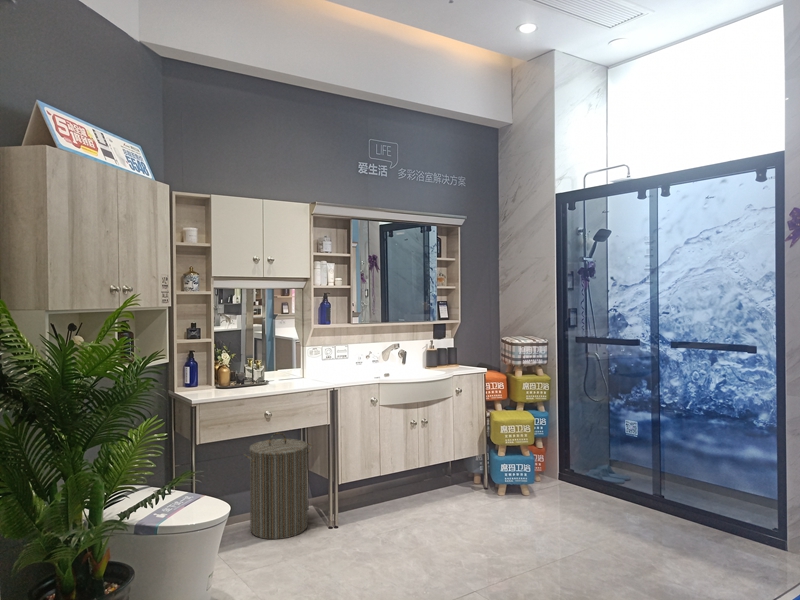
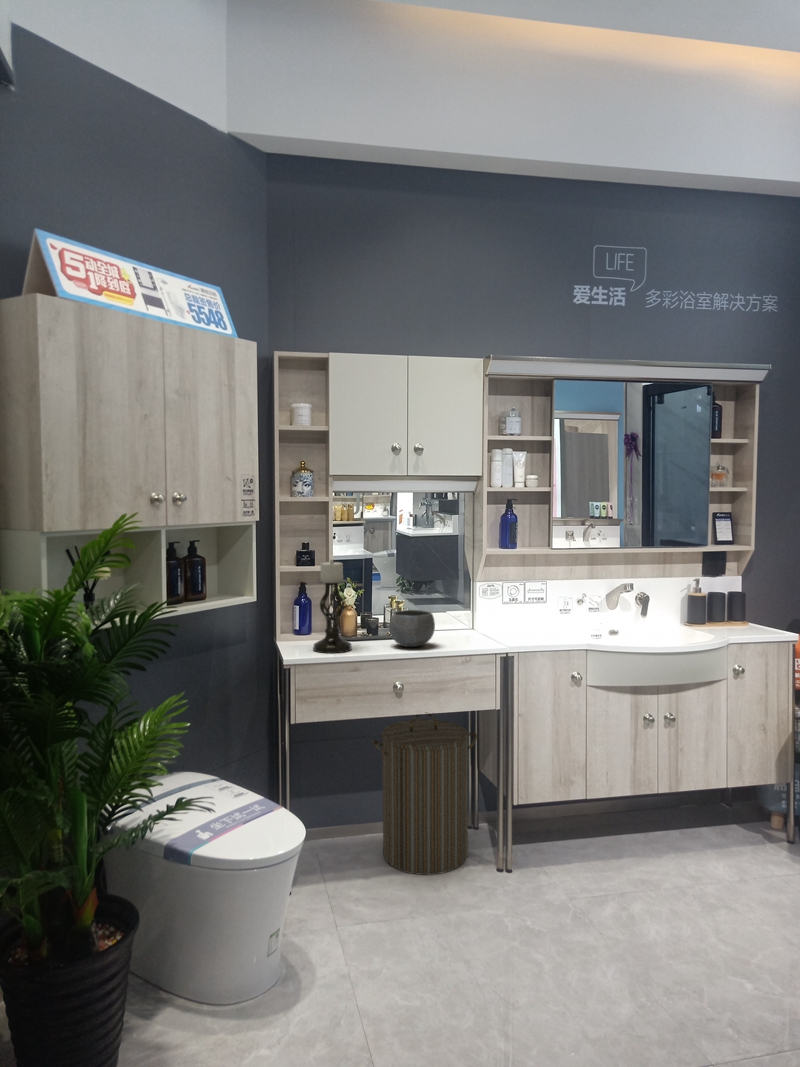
candle holder: none [207,332,234,395] -> present [313,560,352,653]
ceramic bowl: none [257,365,287,389] -> present [389,610,435,647]

